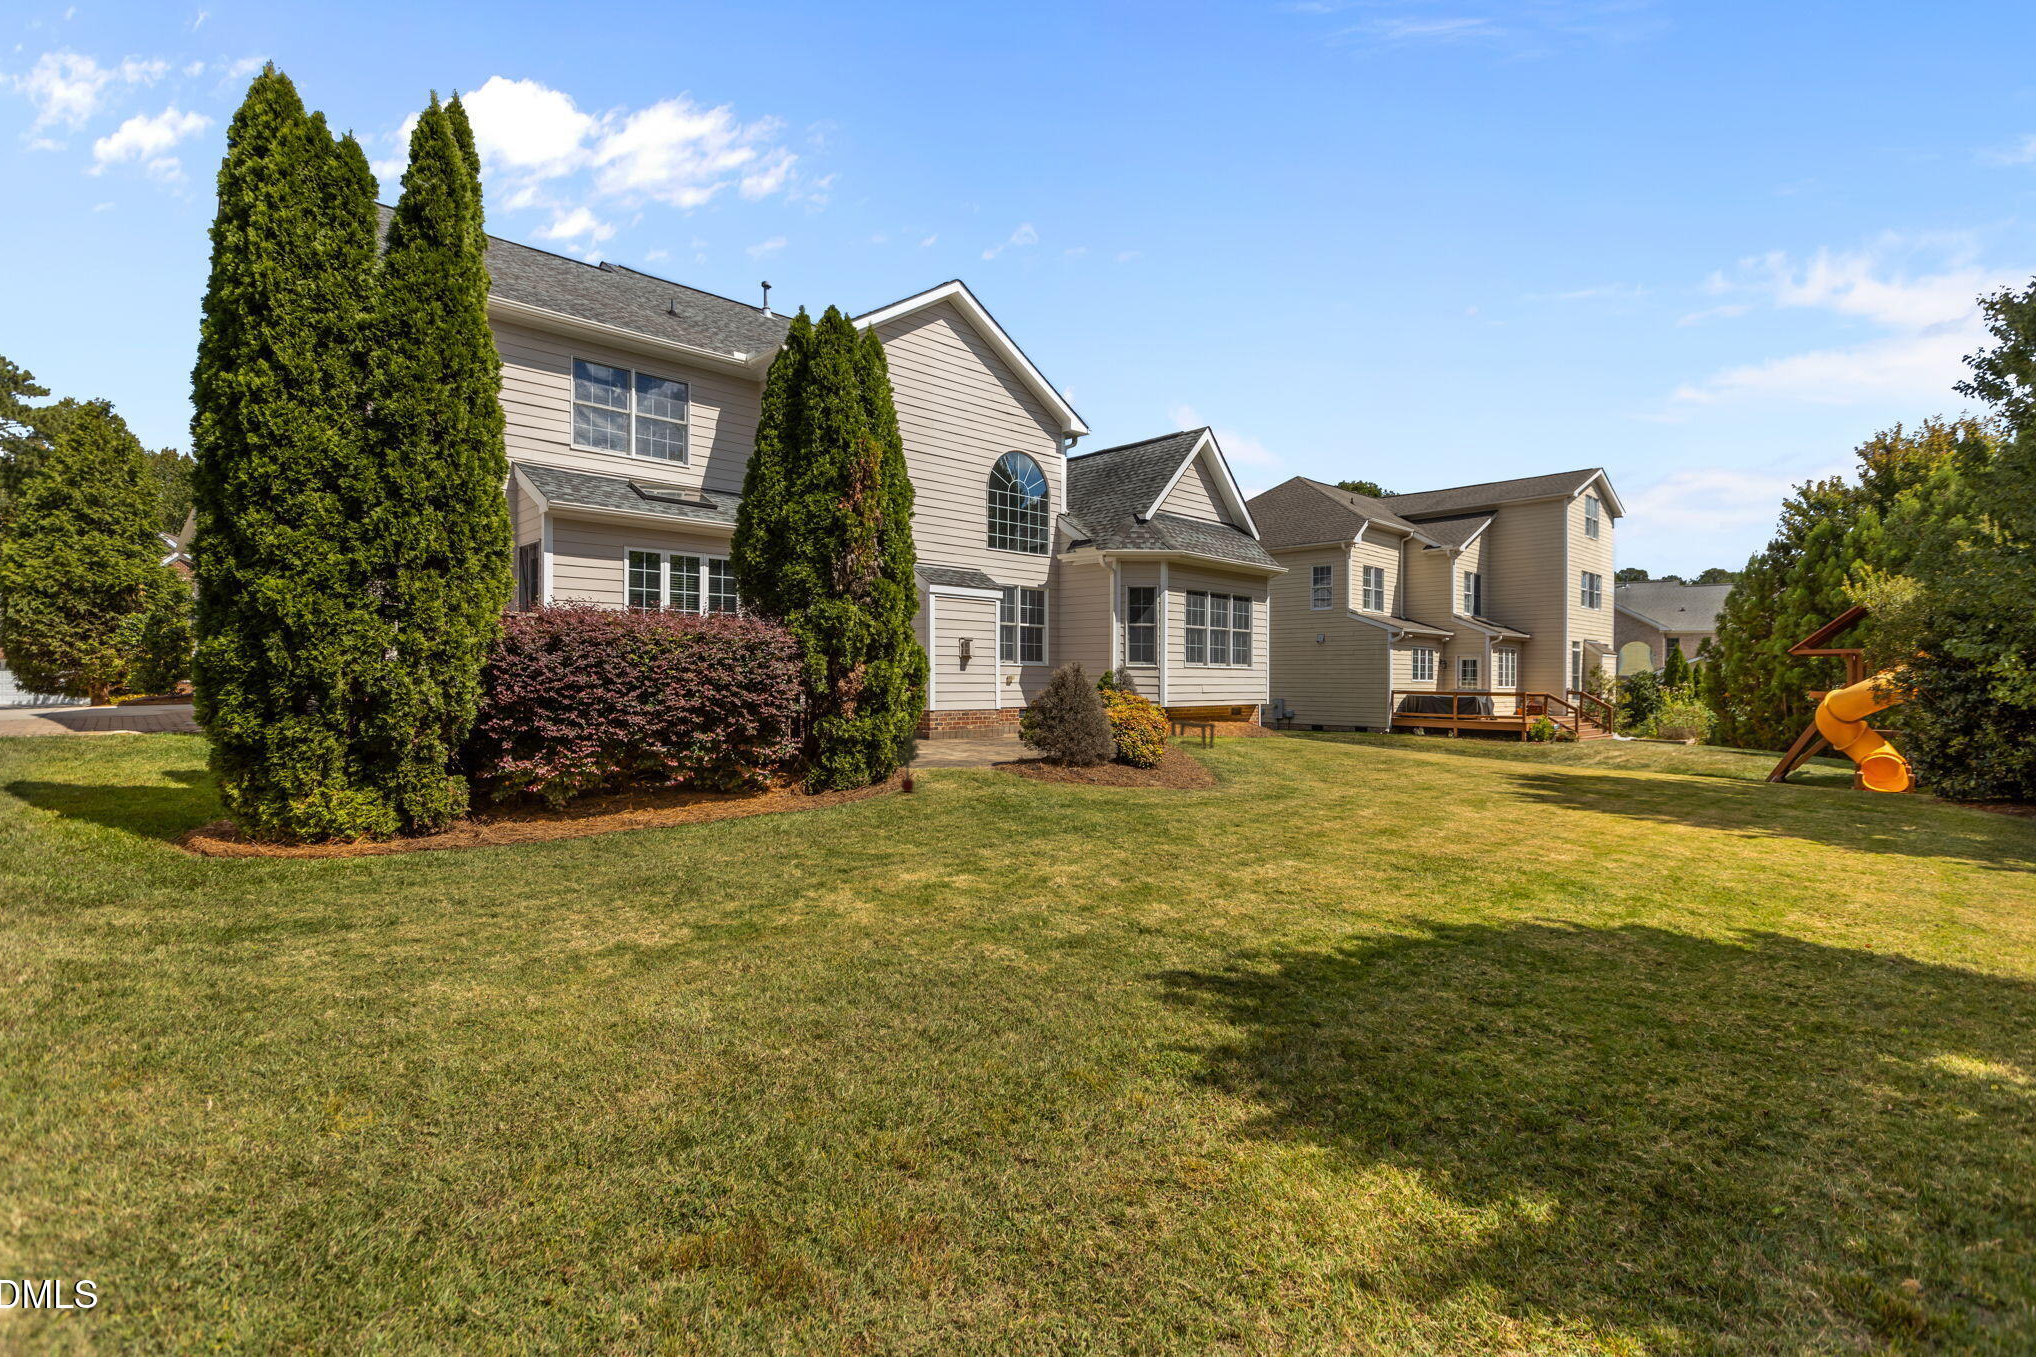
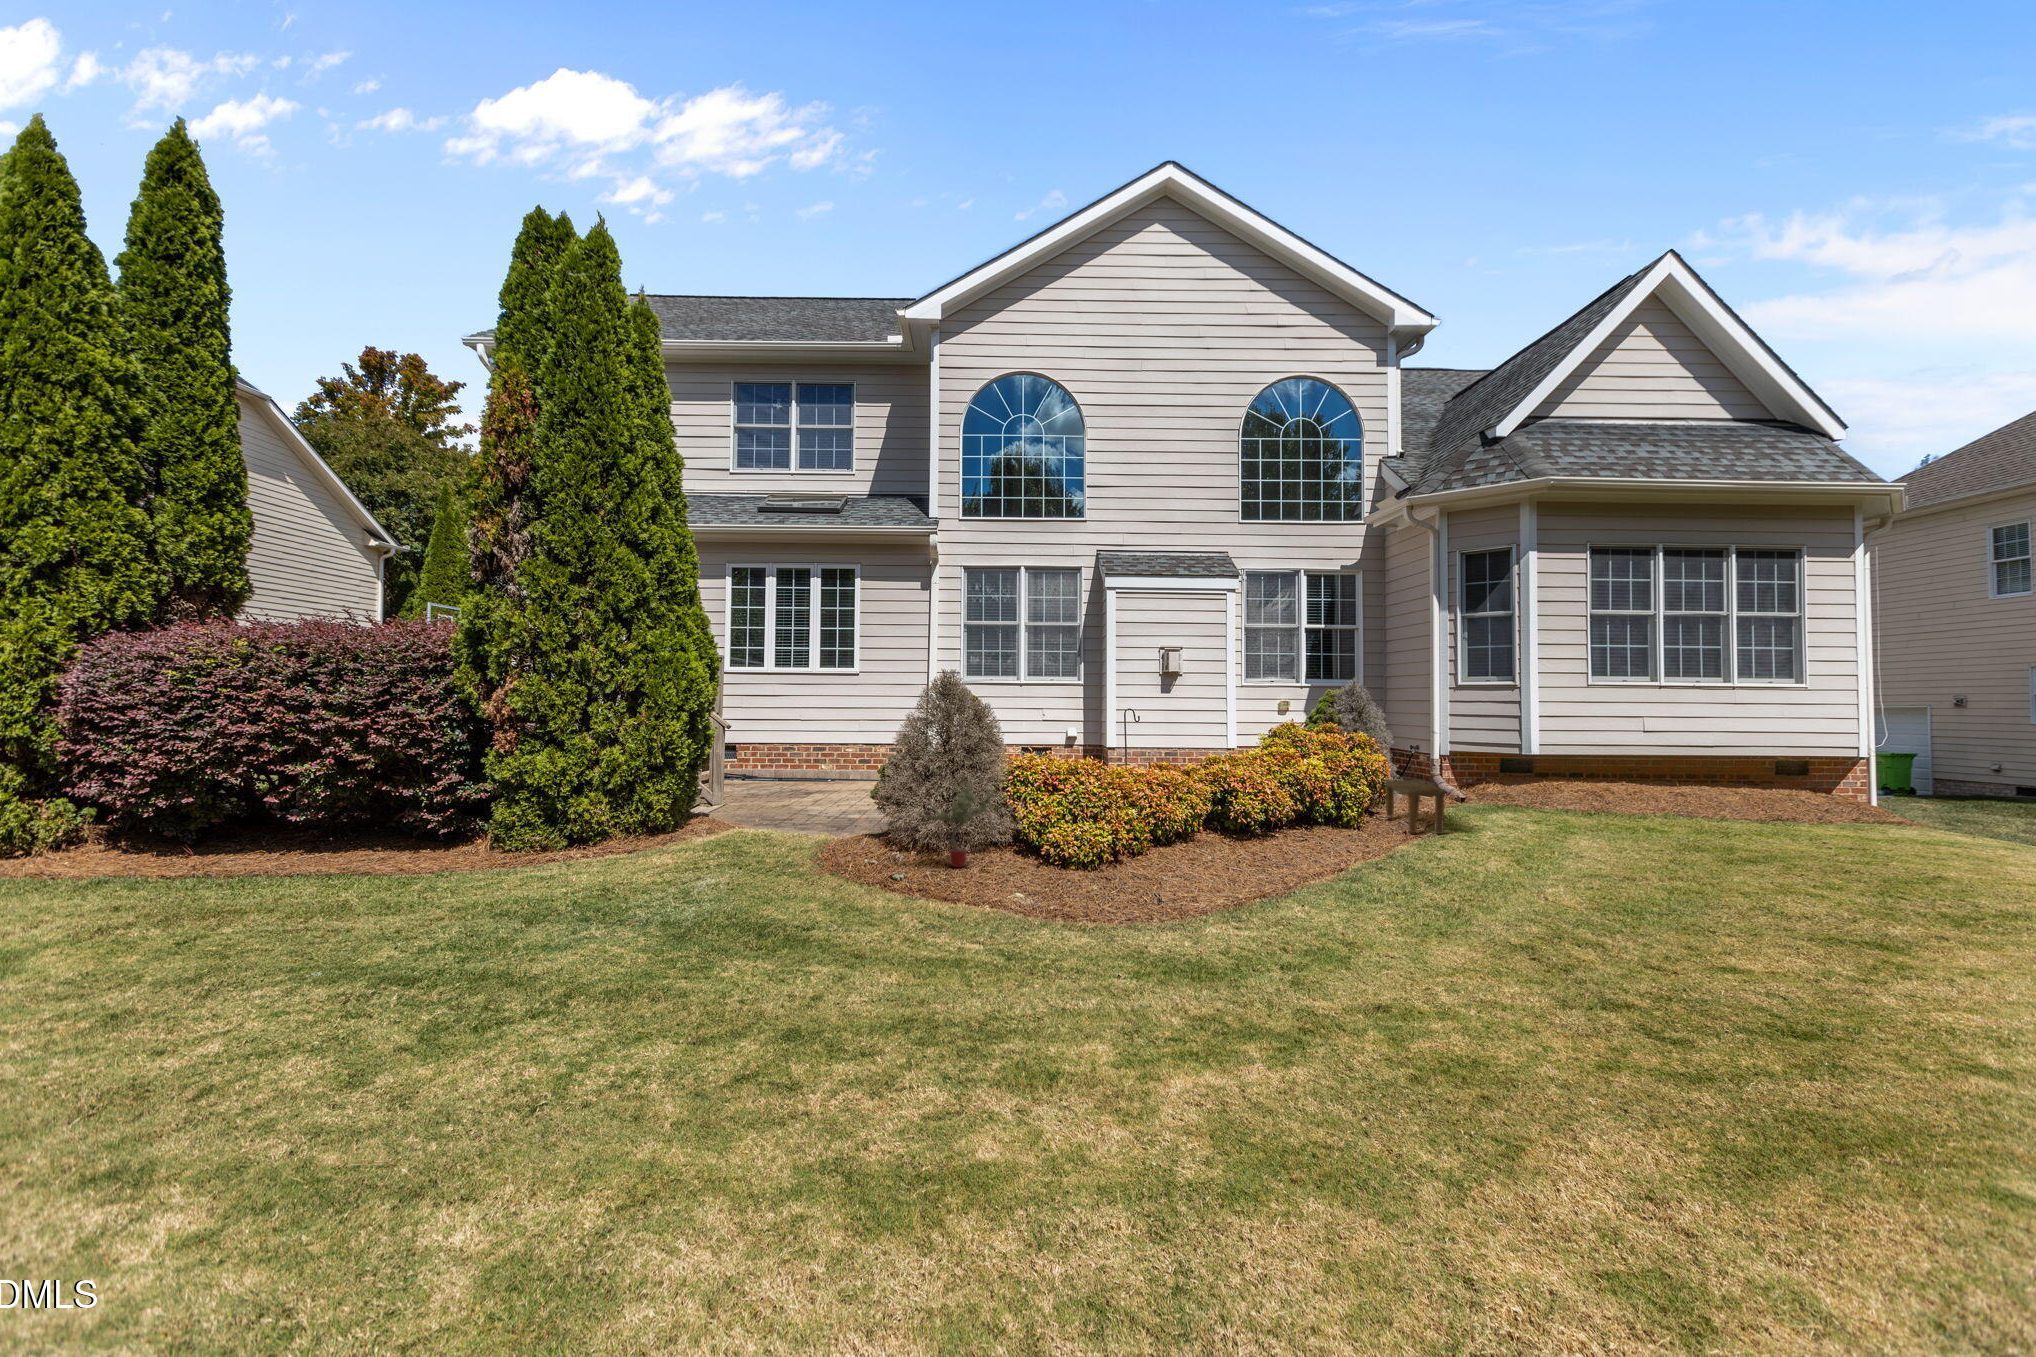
potted tree: present [890,730,920,792] -> present [923,777,995,868]

